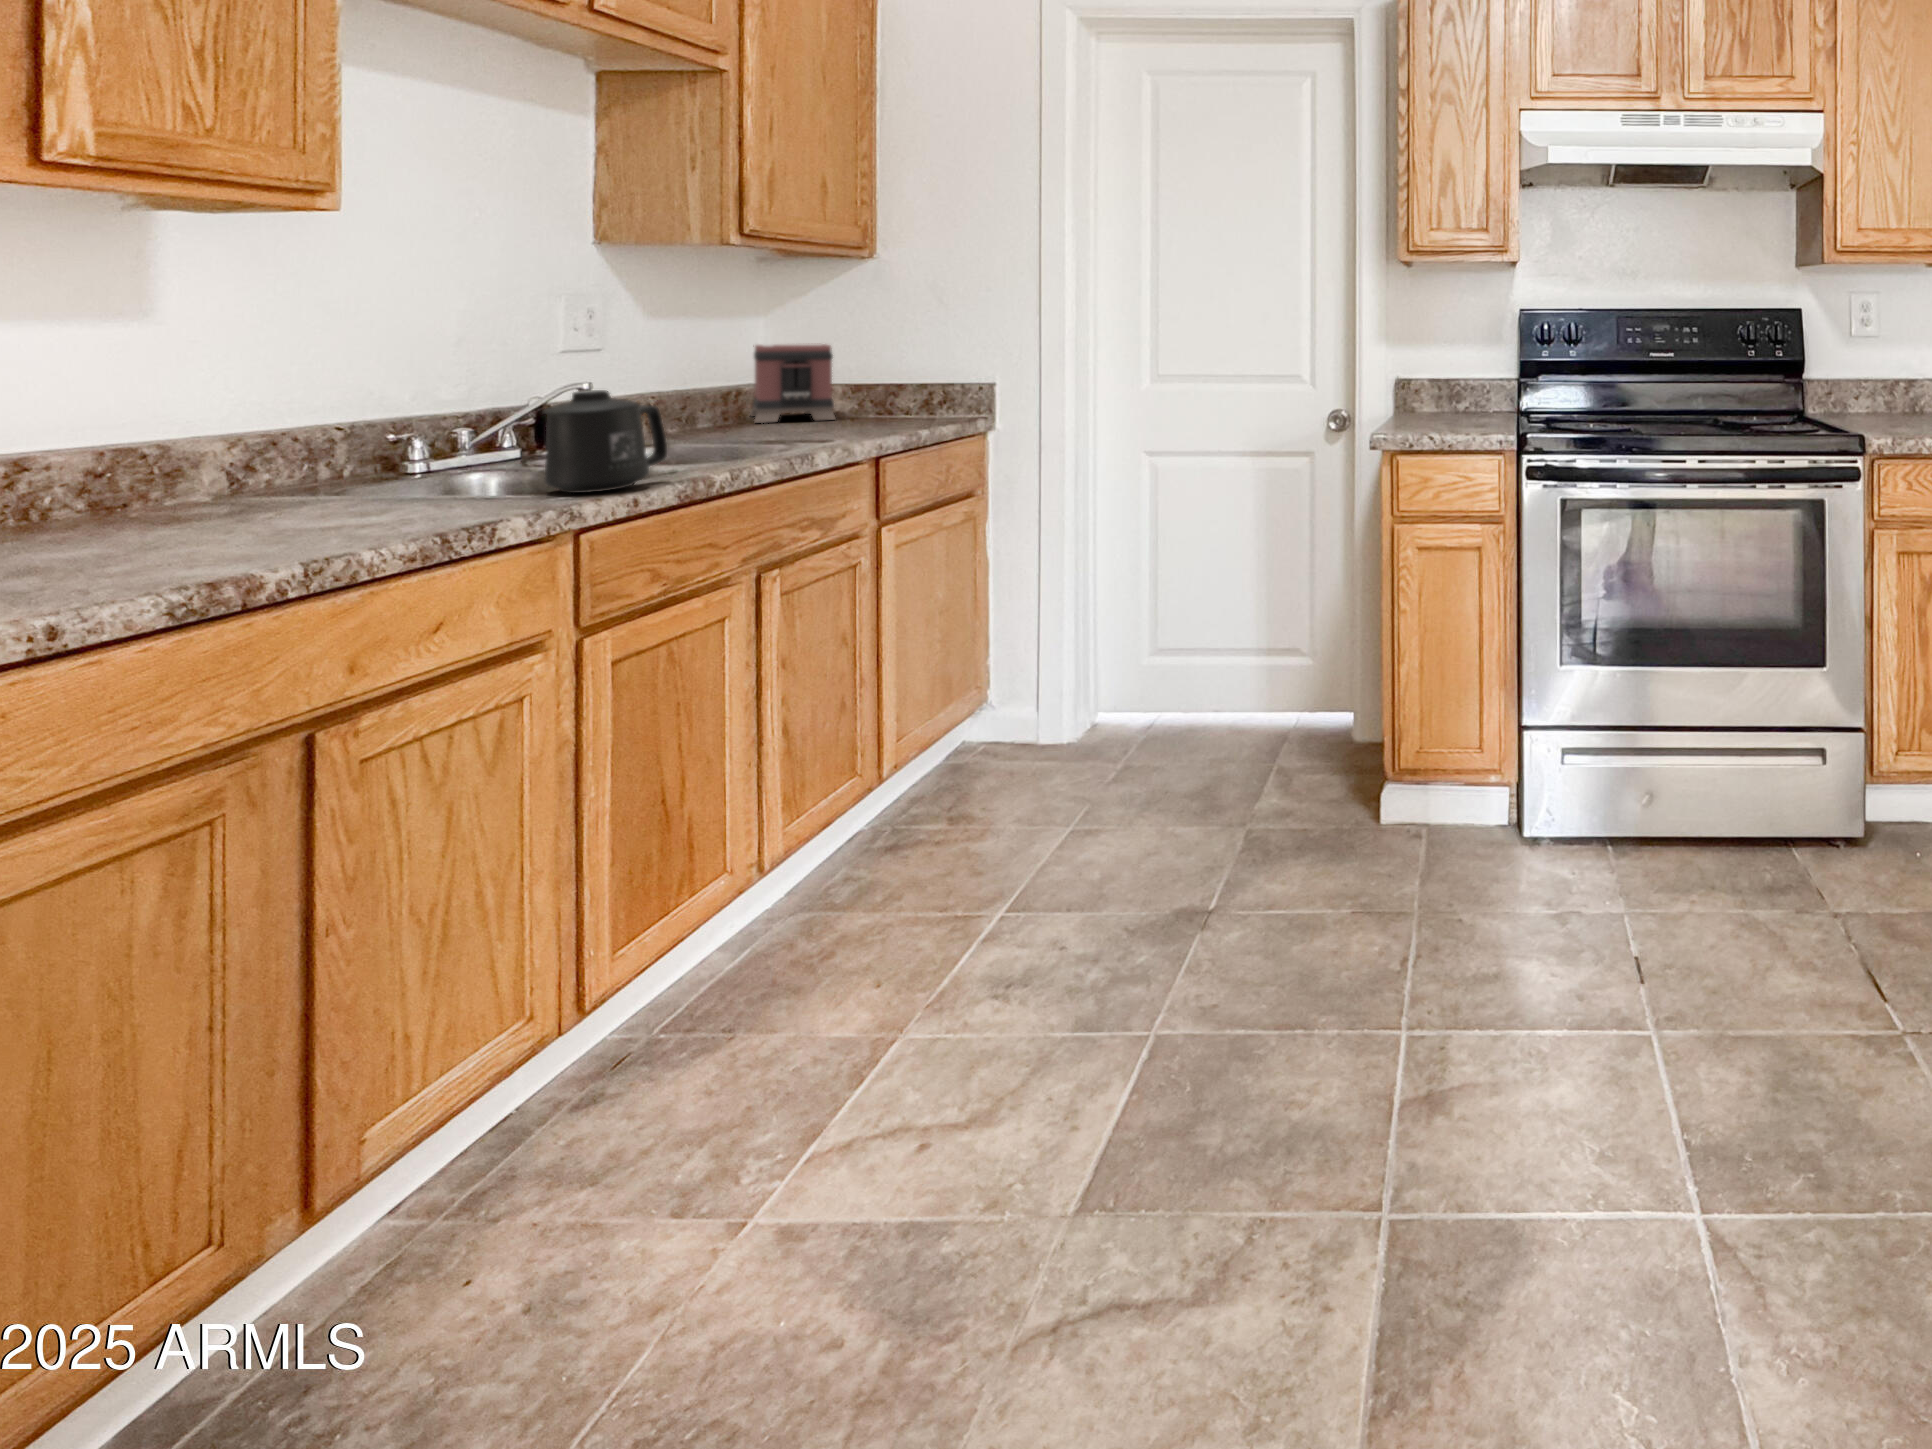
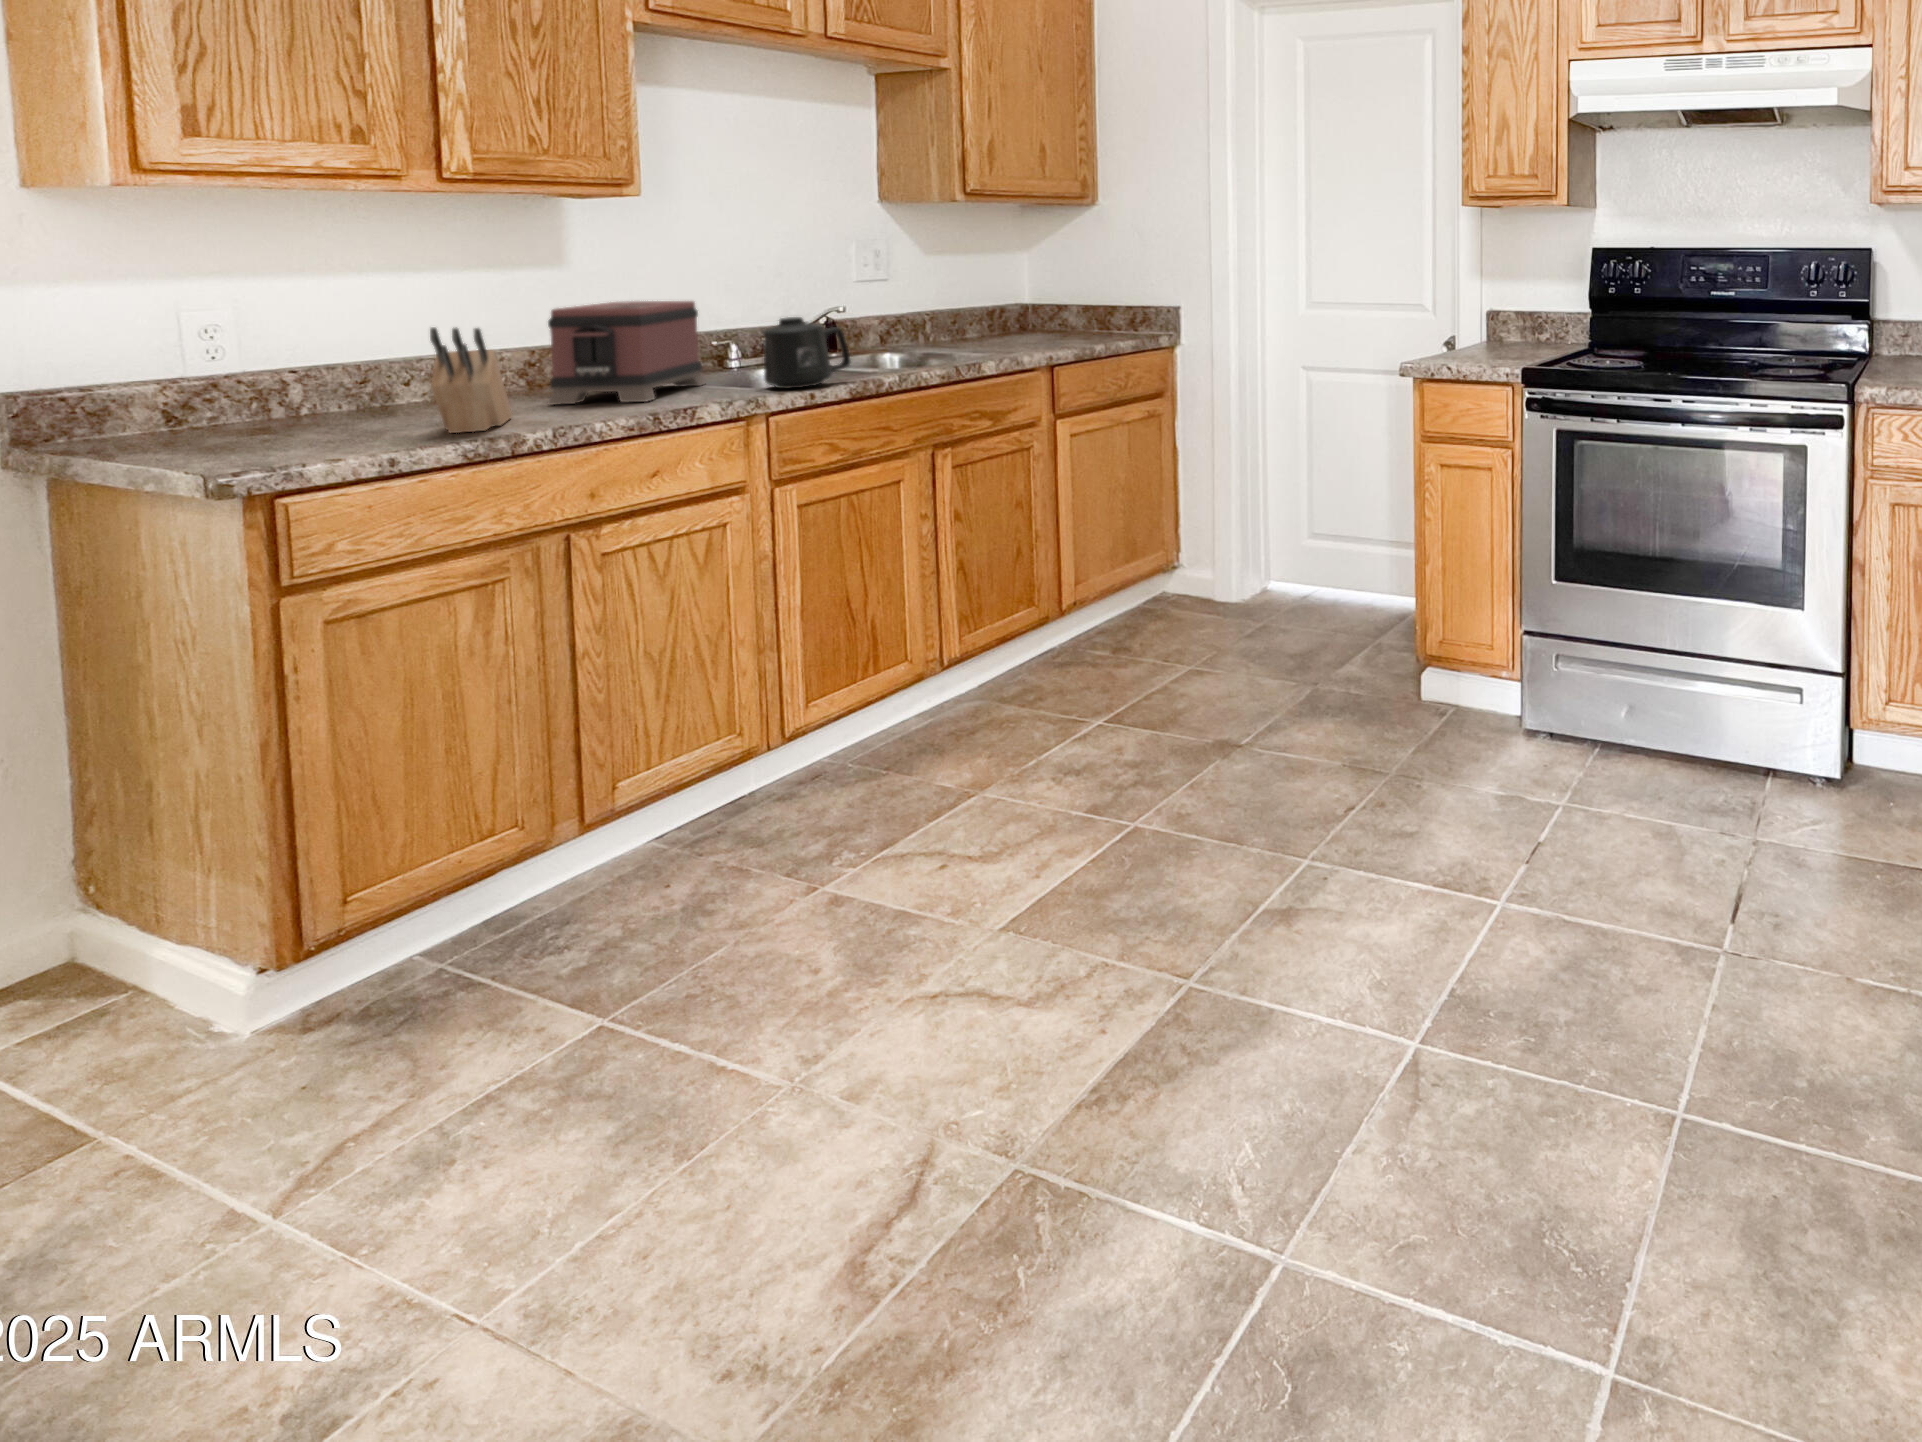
toaster: present [750,344,835,423] -> present [548,301,705,405]
knife block: none [68,399,195,578] -> present [430,327,512,433]

